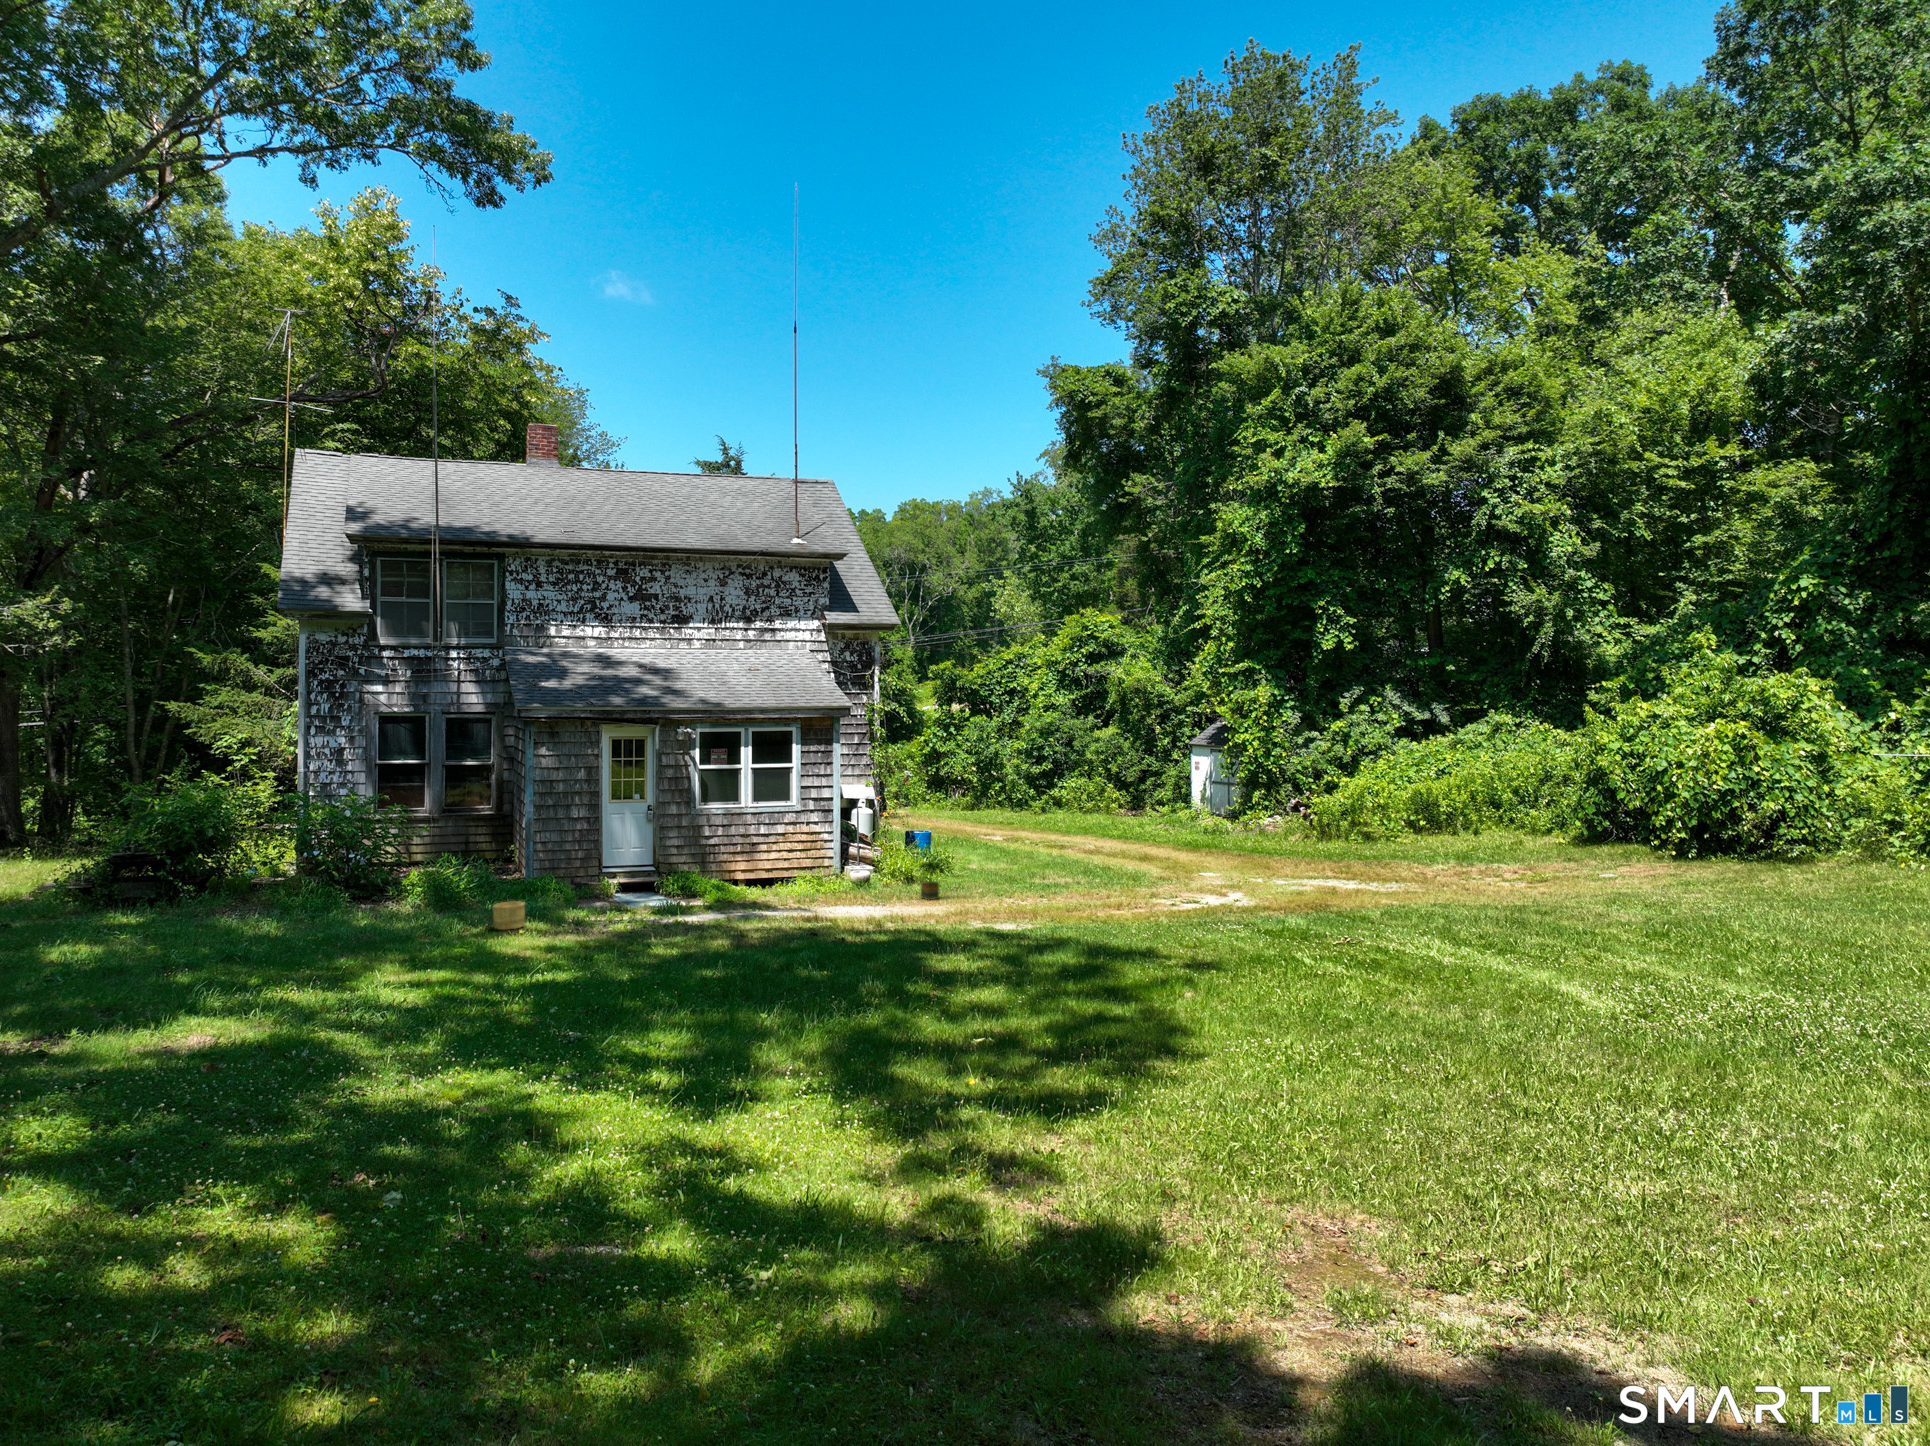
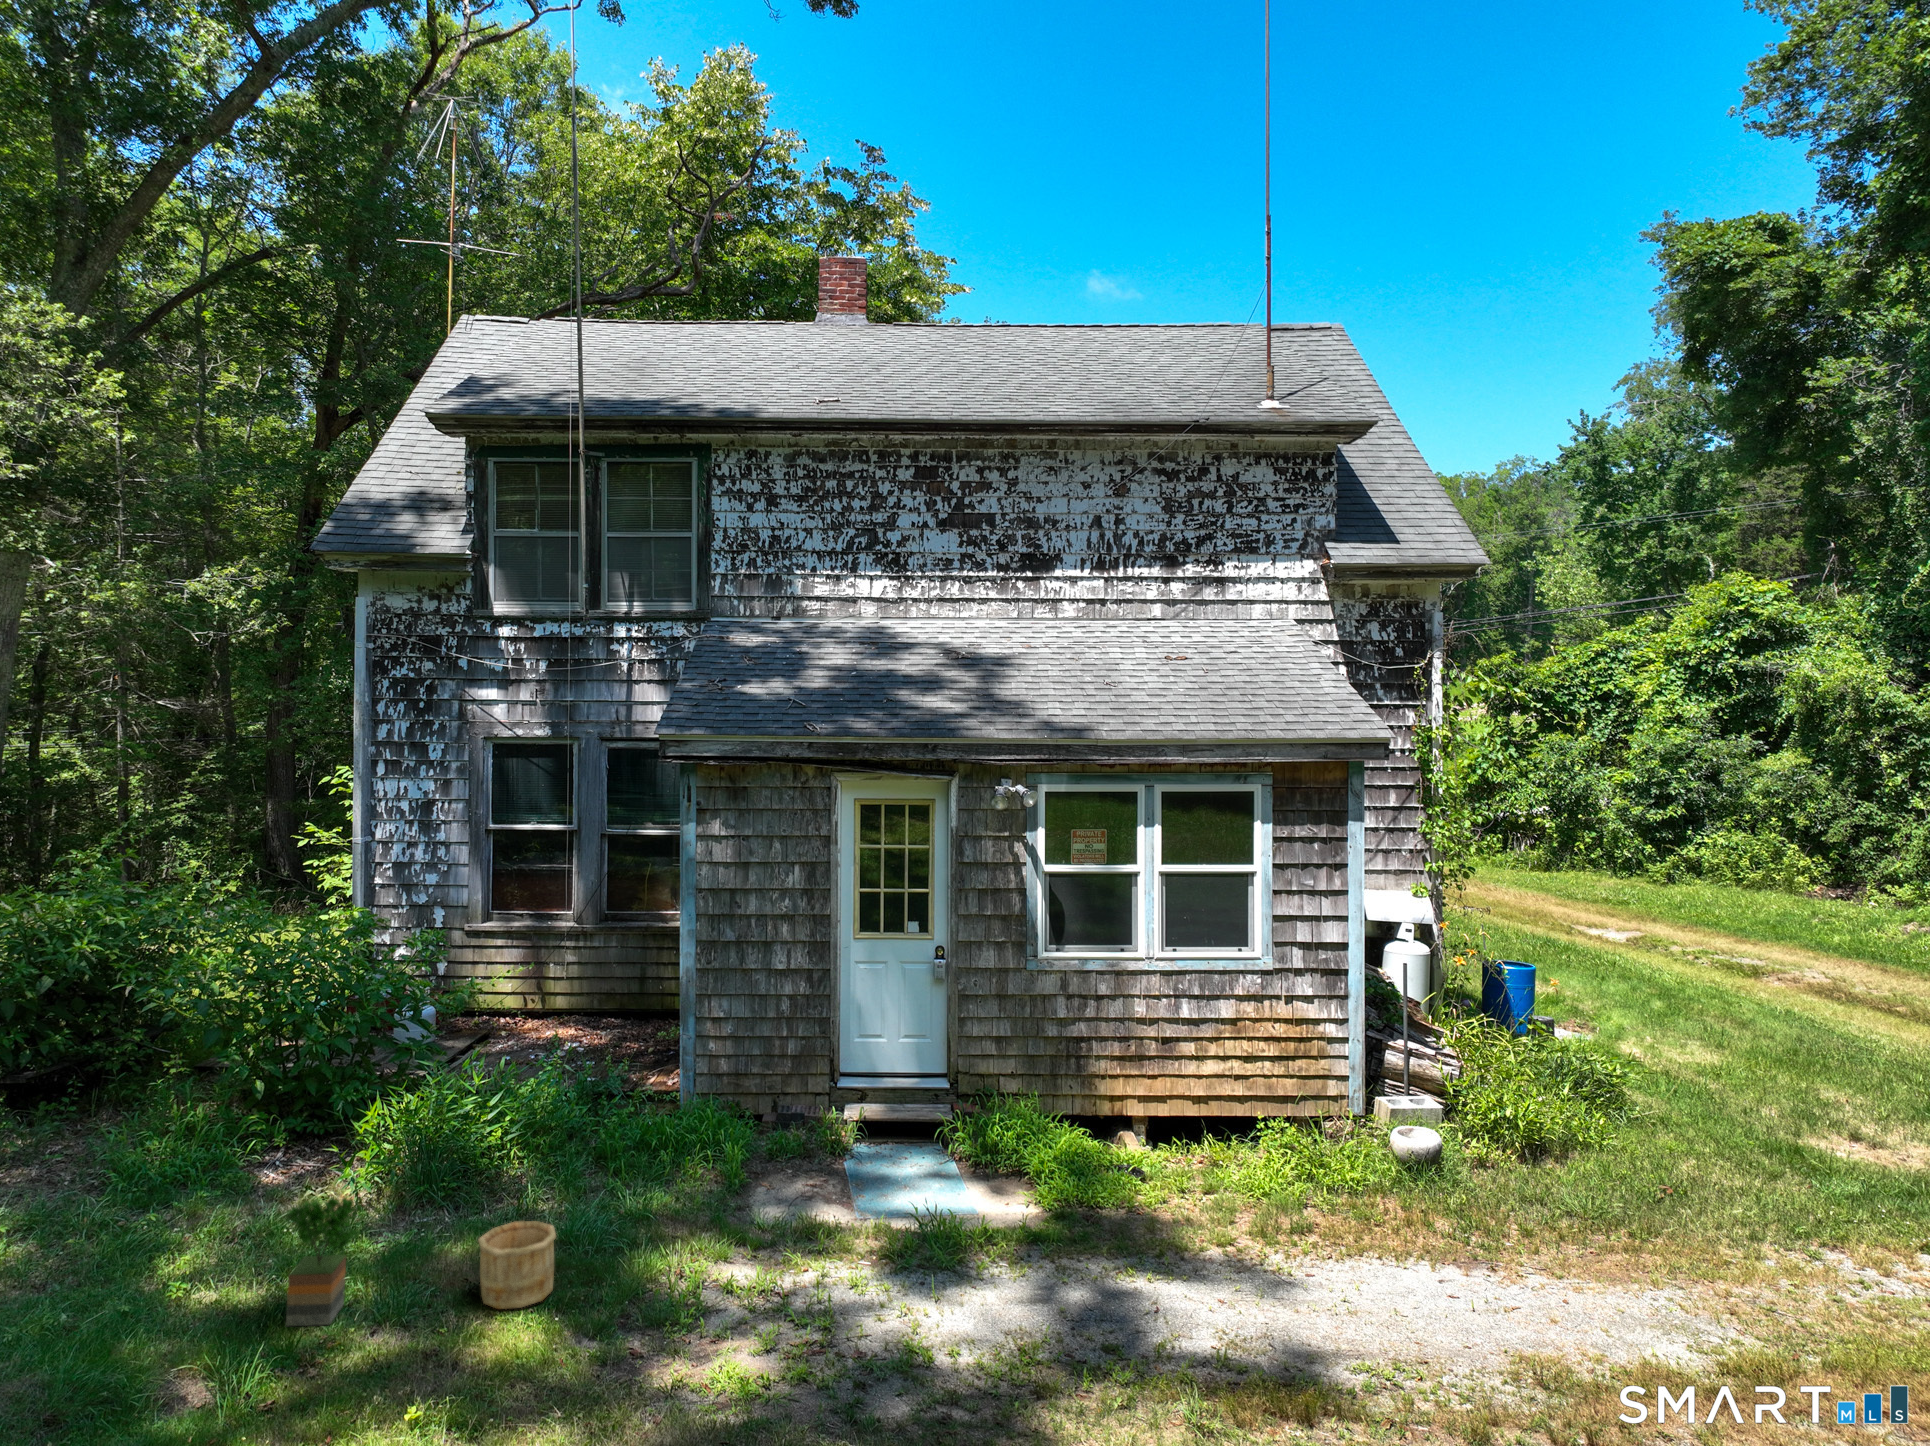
potted tree: present [919,862,945,900] -> present [285,1197,363,1326]

